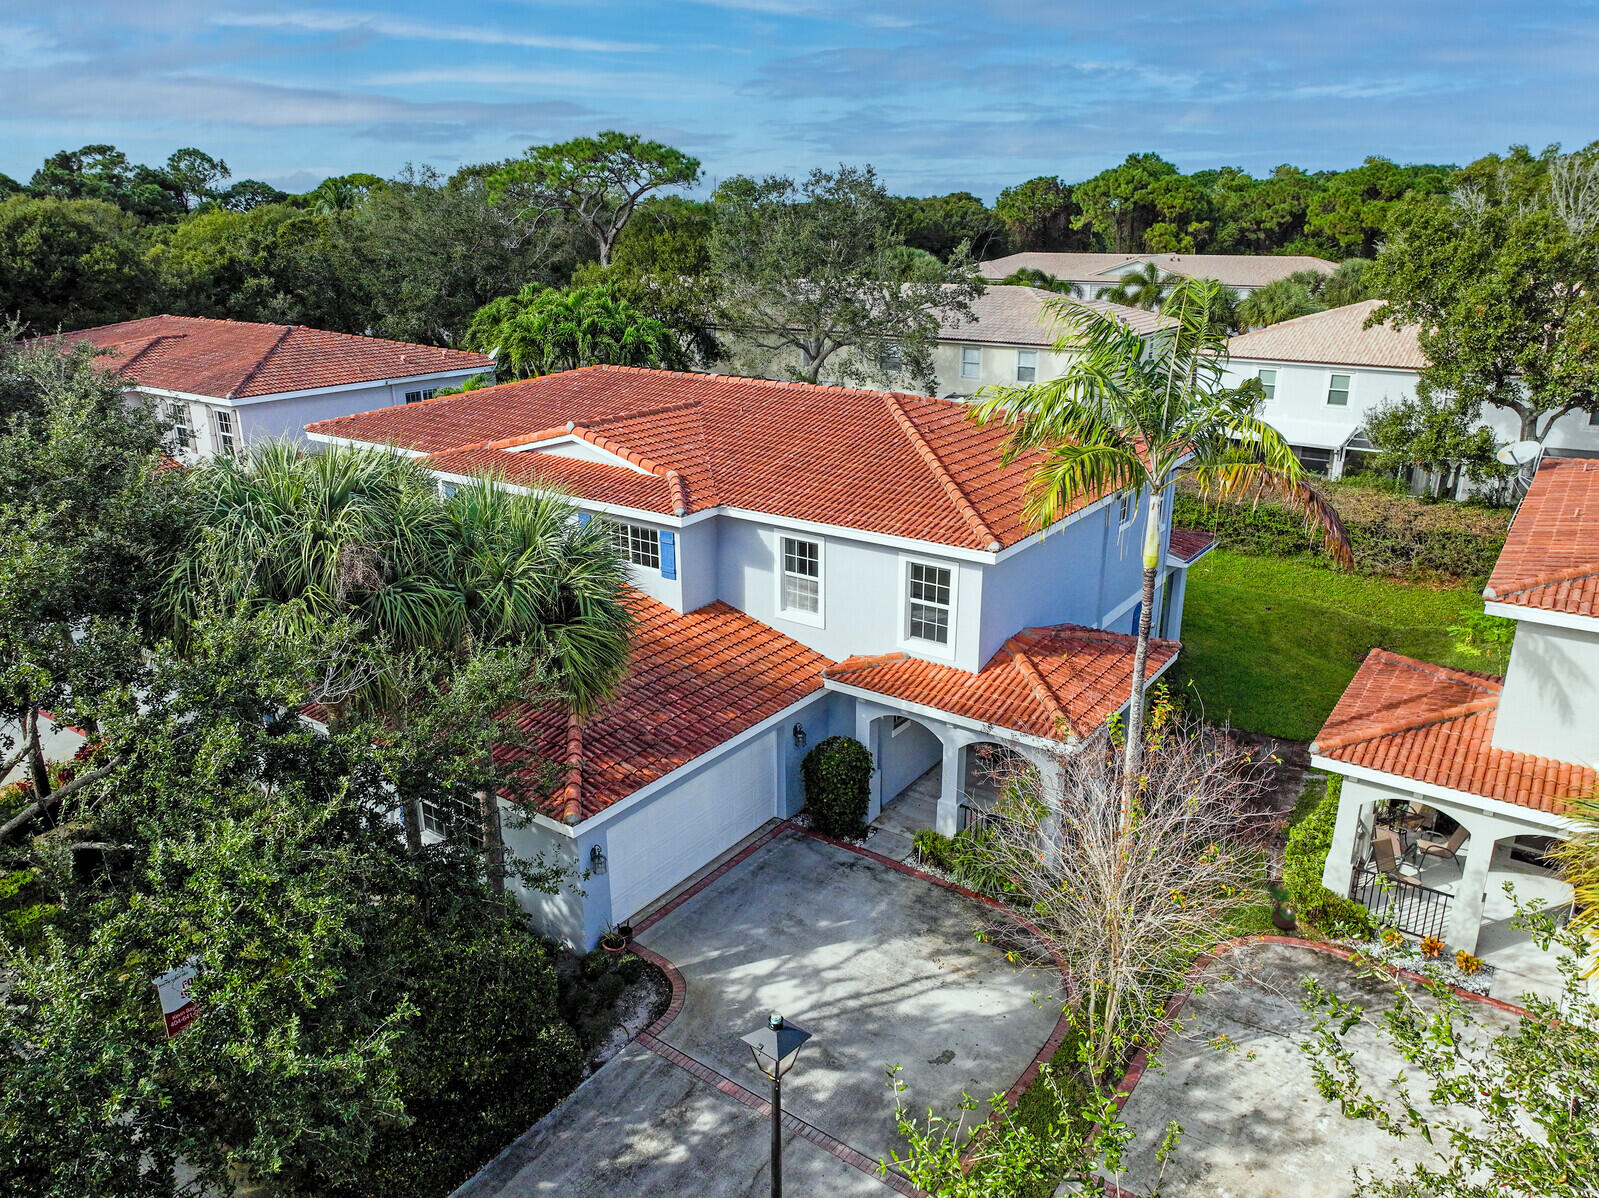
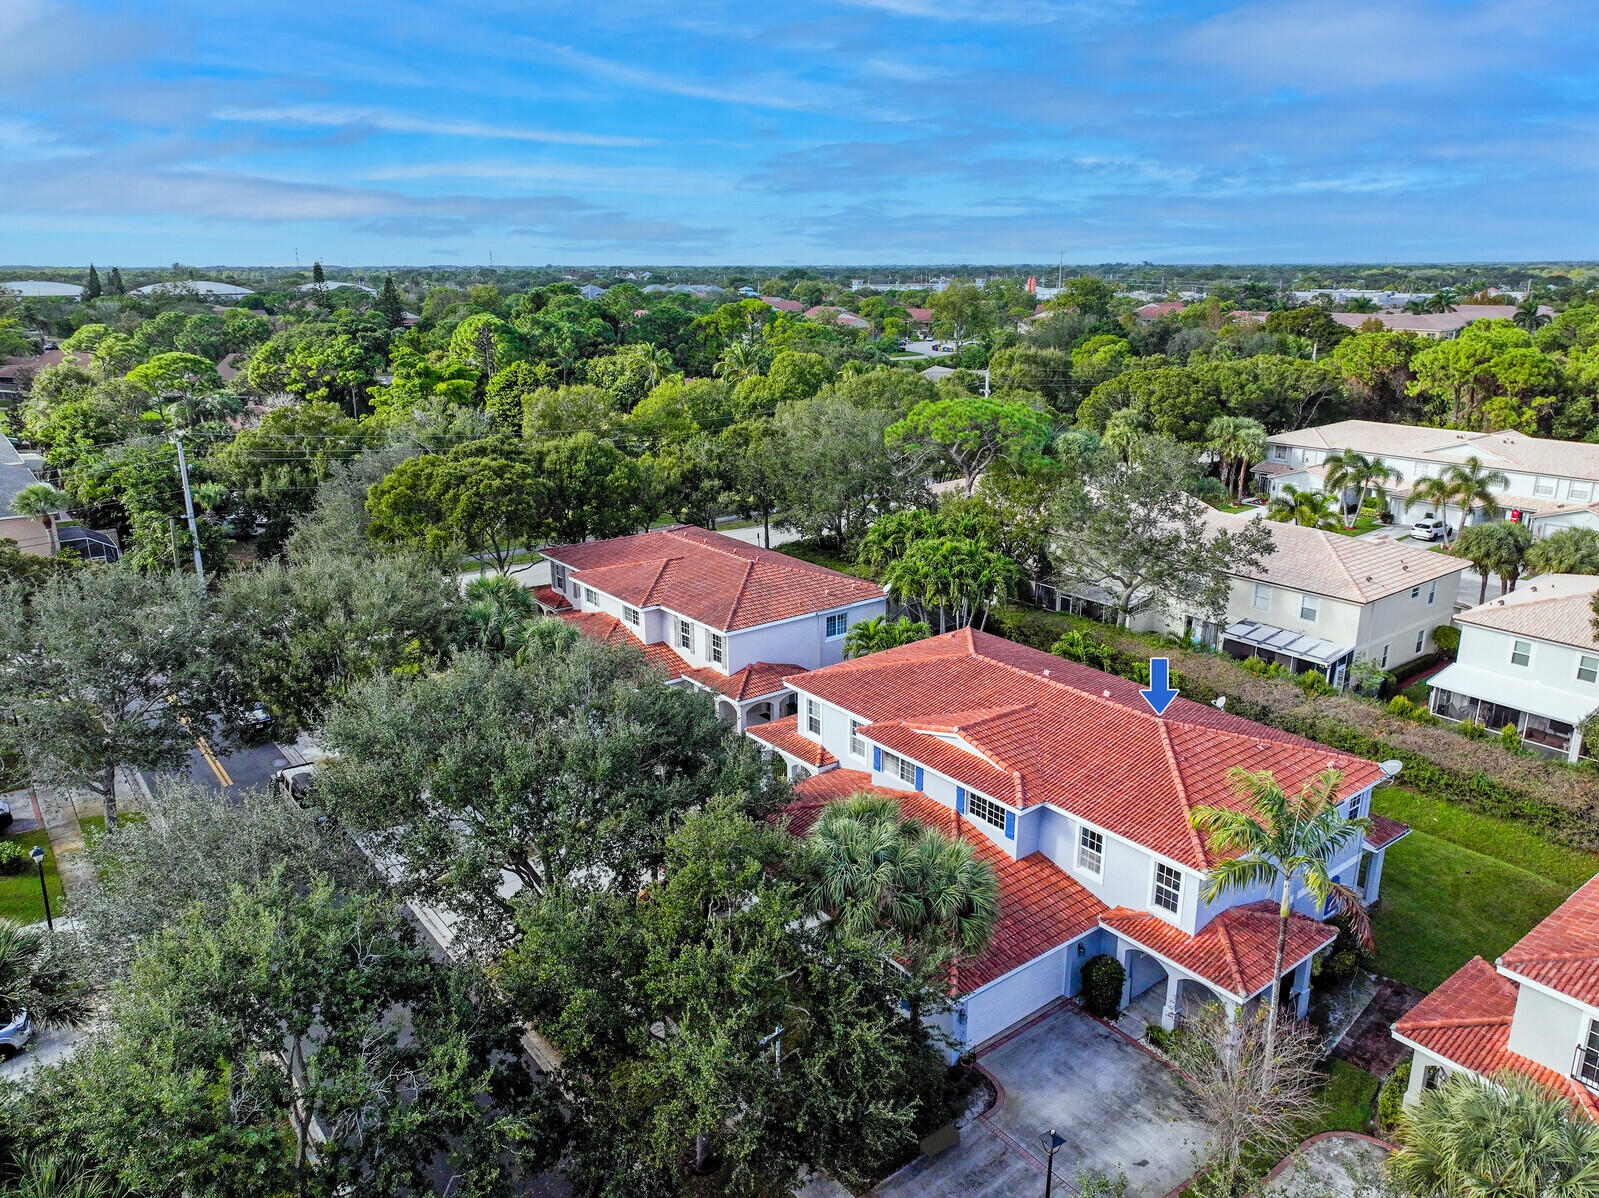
bench: none [508,1063,598,1158] -> present [920,1124,960,1164]

